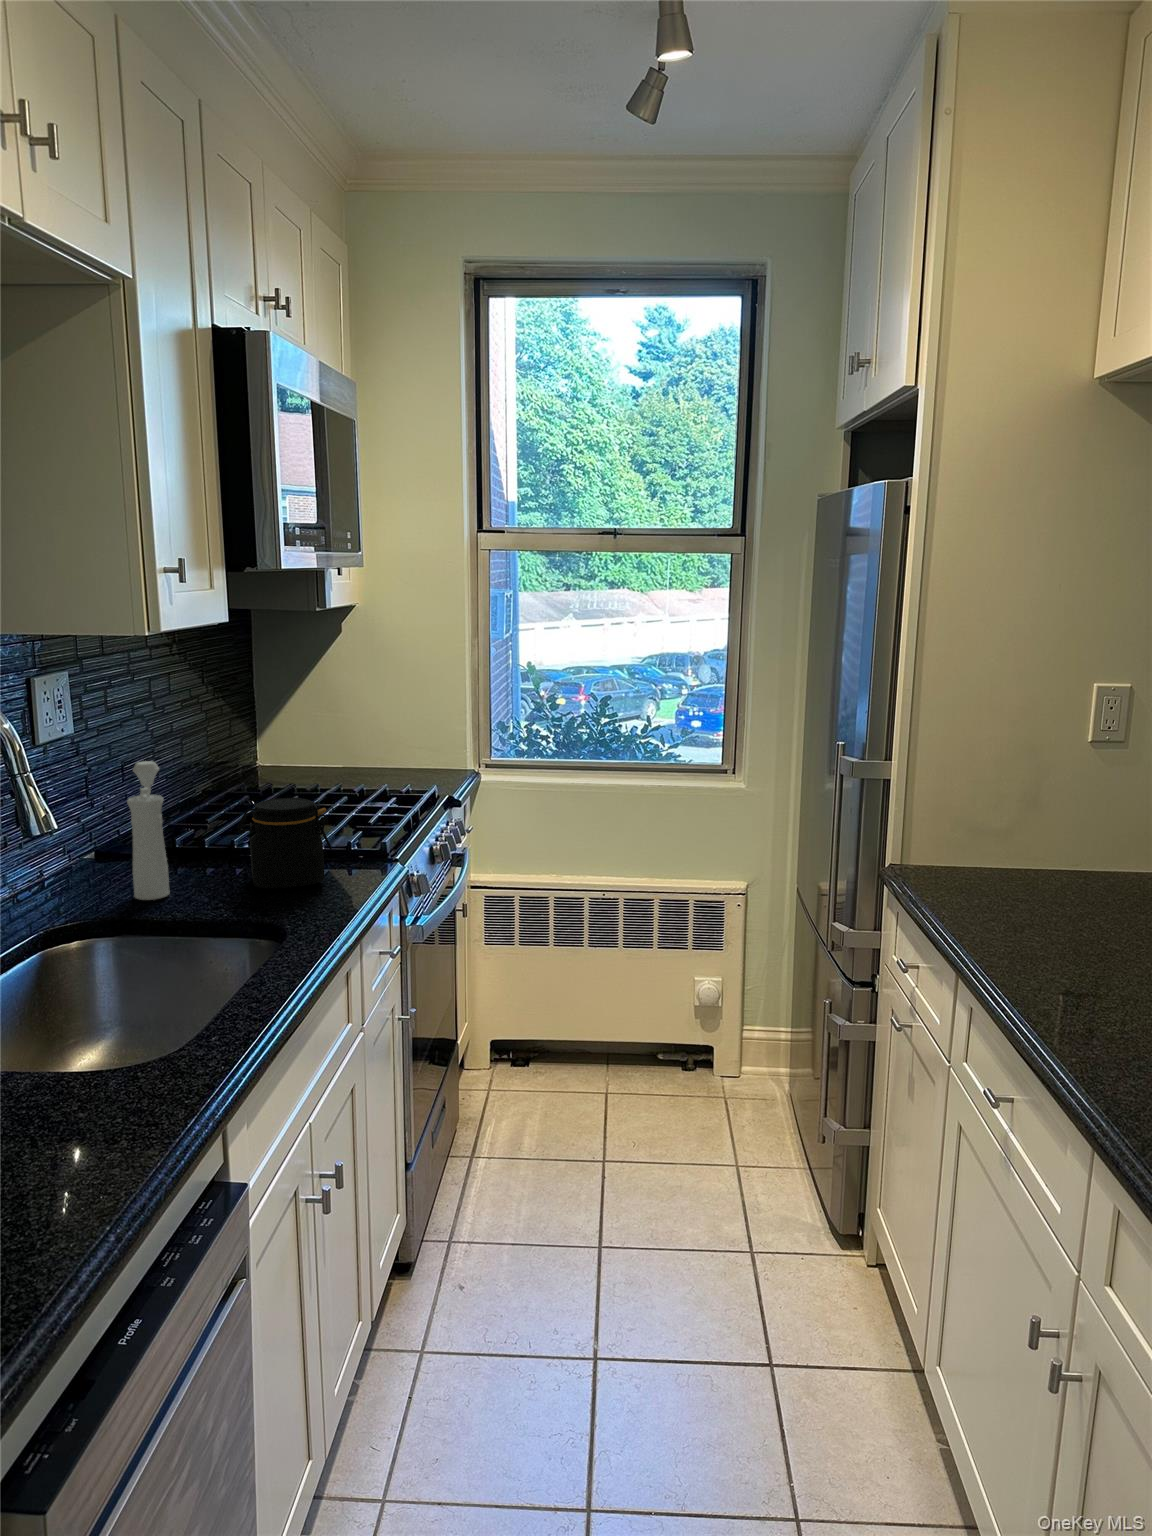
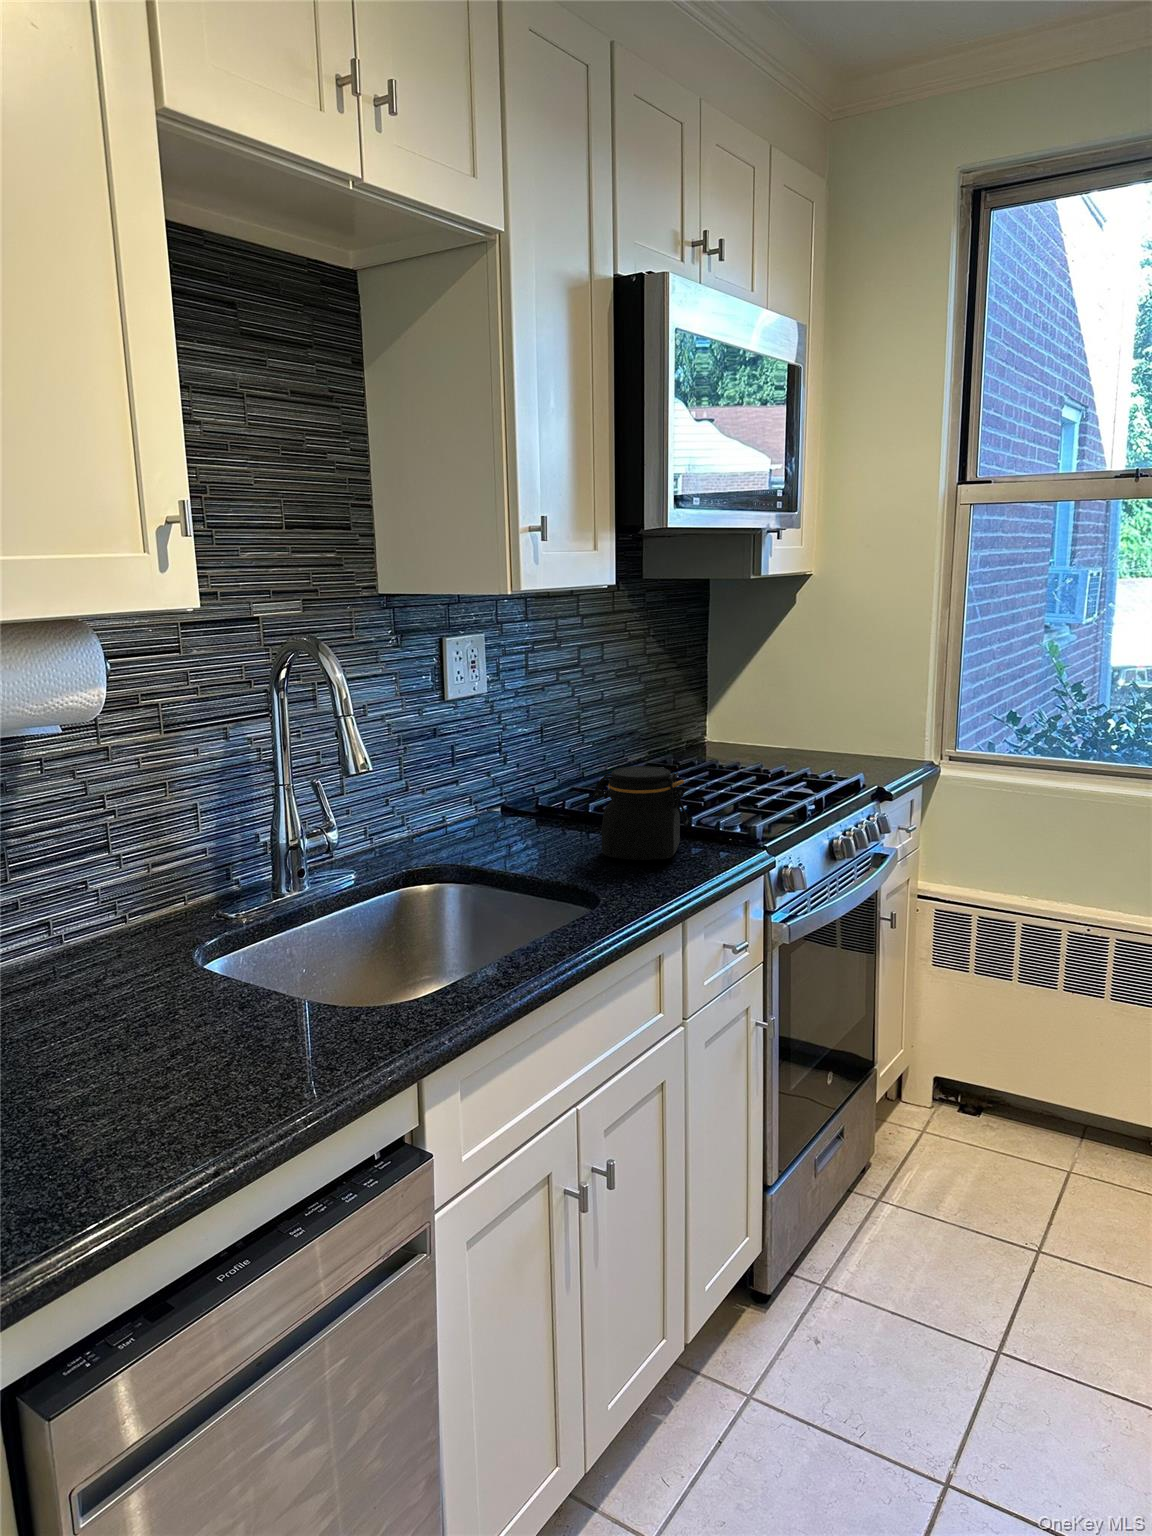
pepper mill: present [127,761,170,900] -> none [492,720,537,855]

